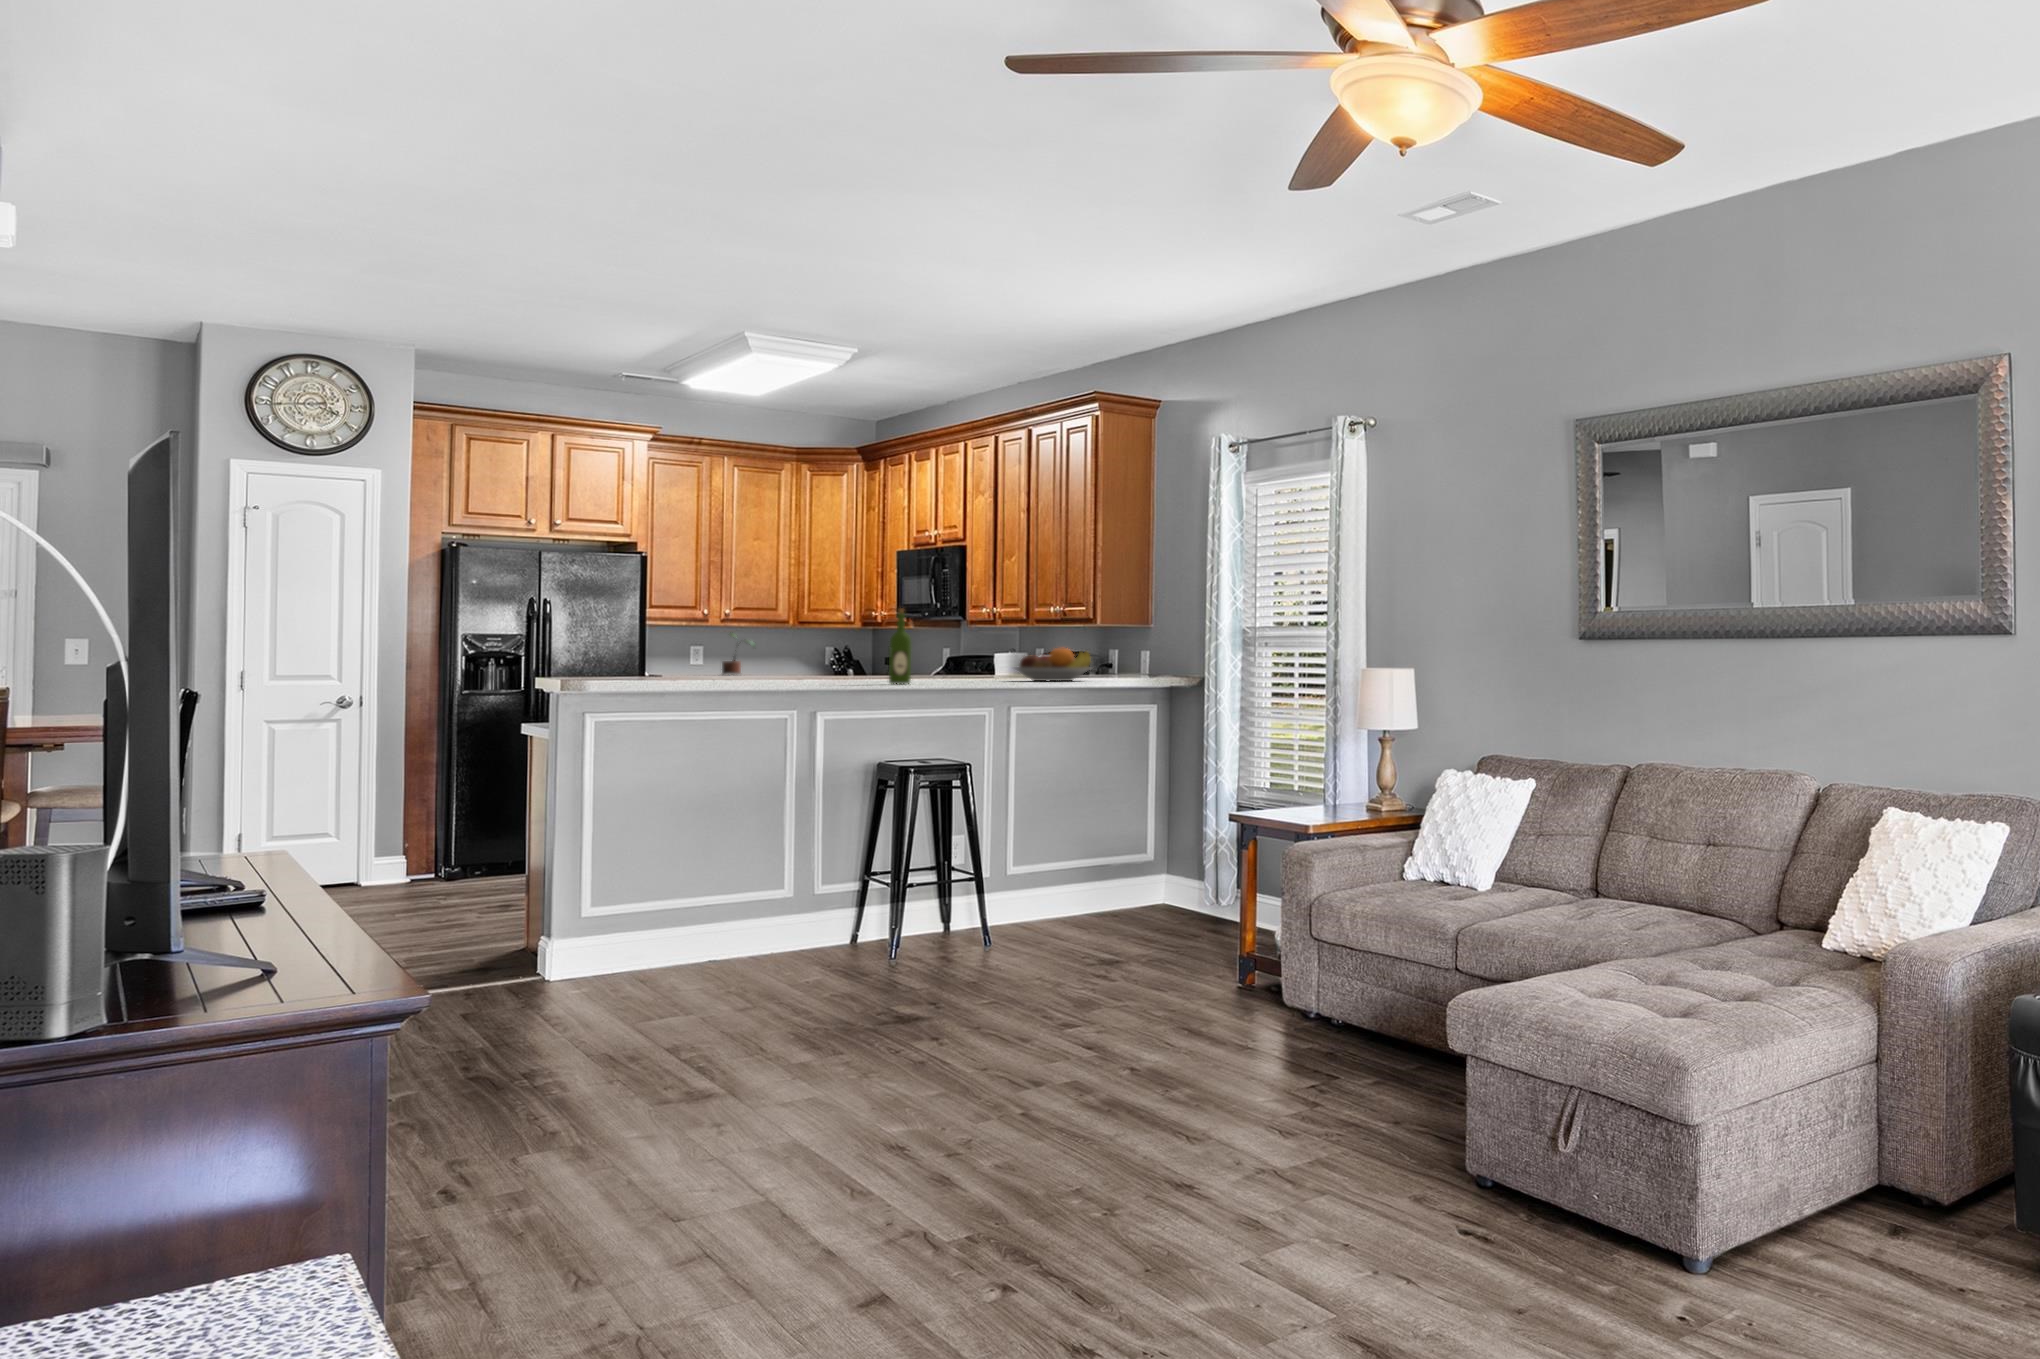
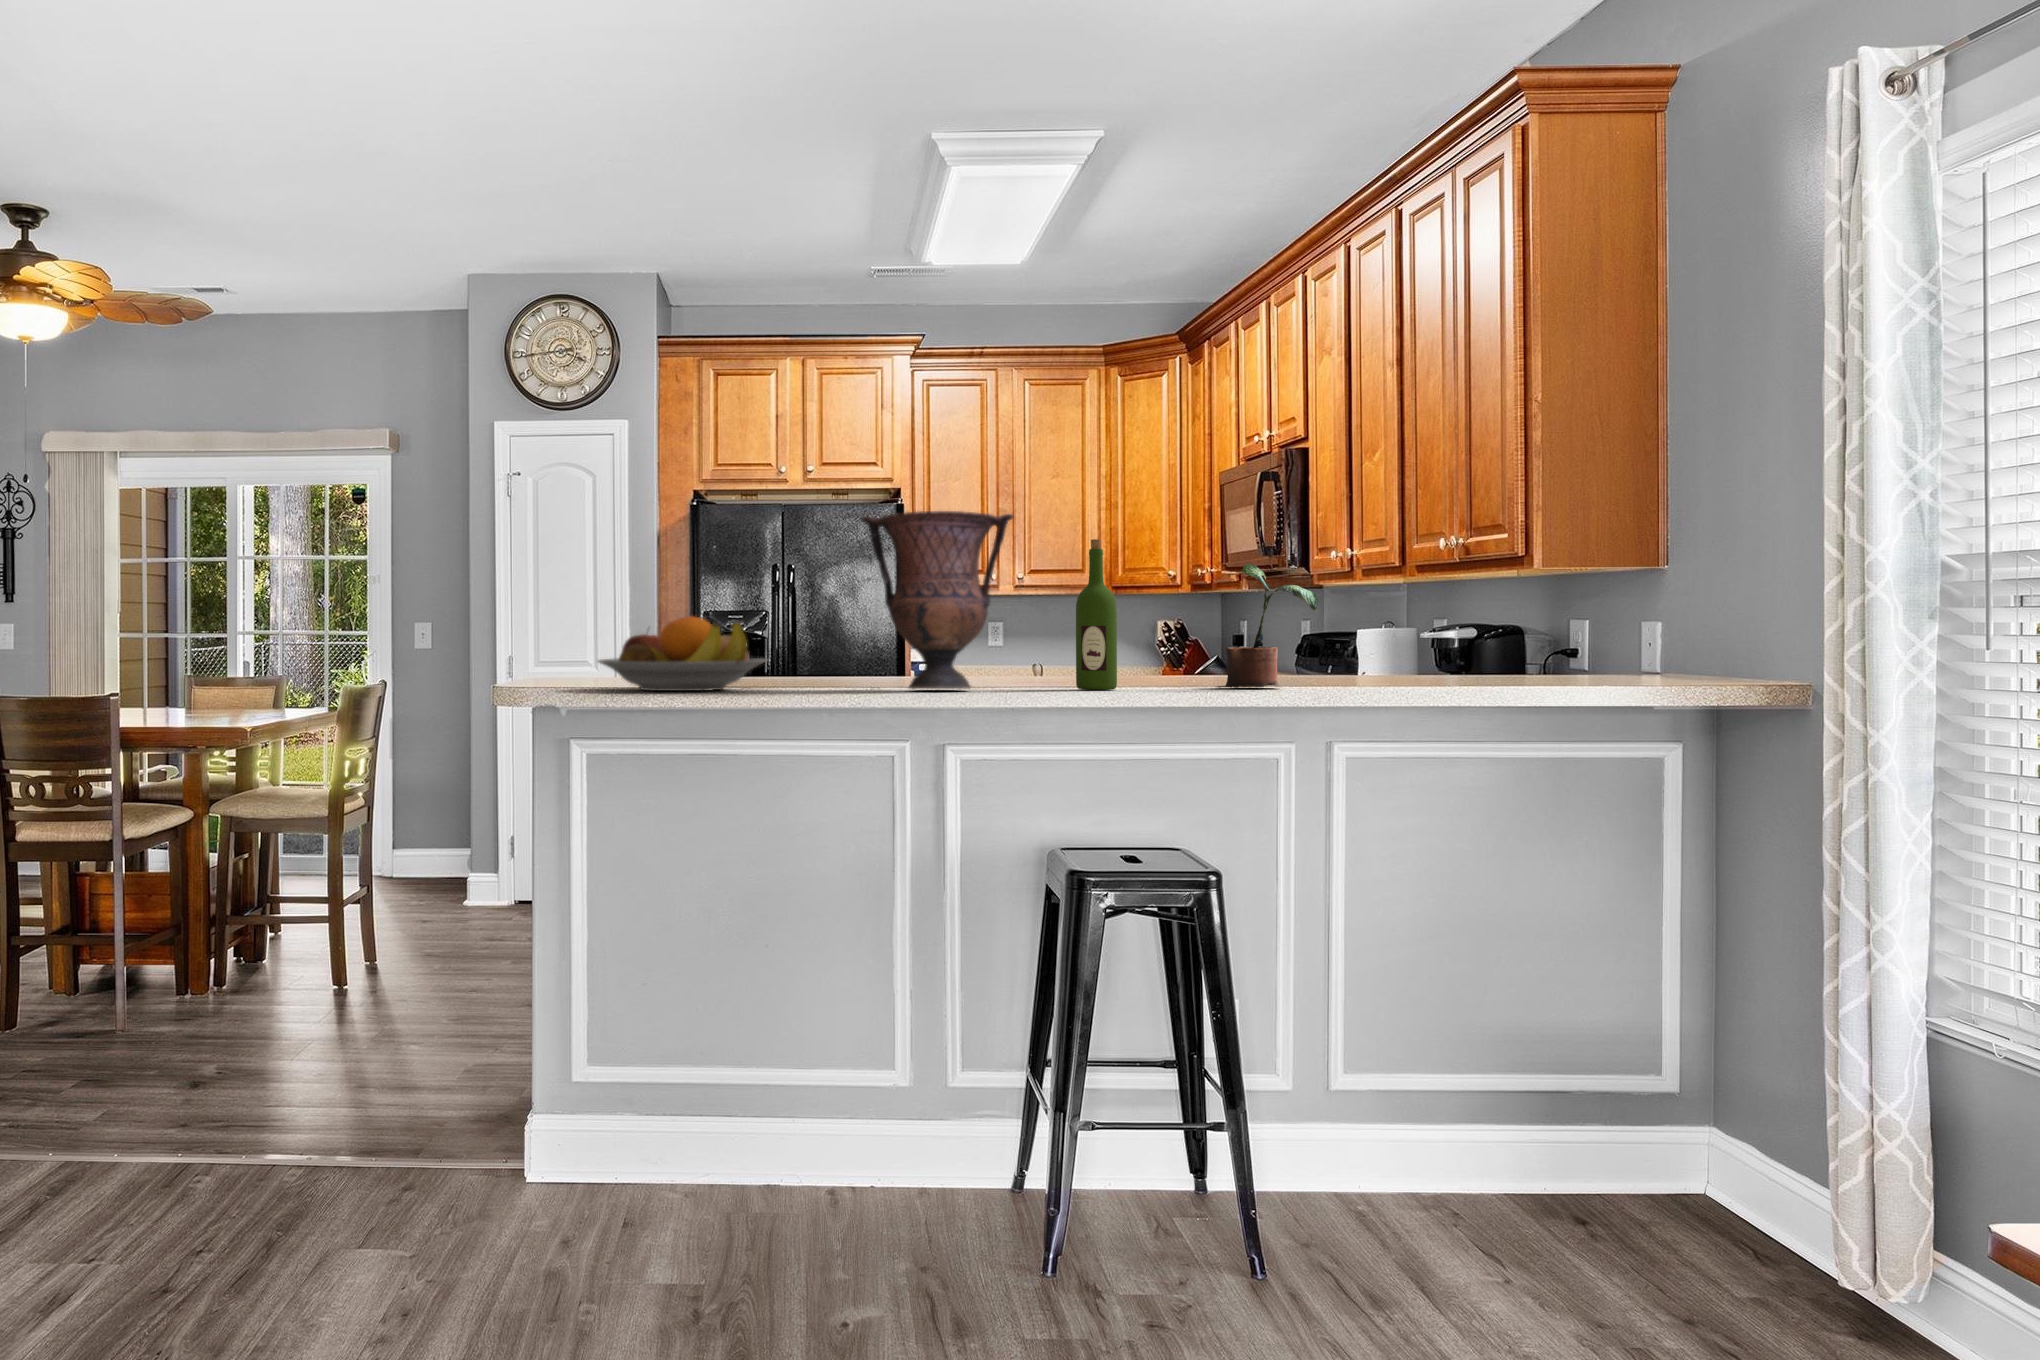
vase: none [773,592,862,685] -> present [861,511,1014,689]
potted plant: present [722,633,755,674] -> present [1216,564,1318,688]
fruit bowl: present [1015,648,1091,681] -> present [598,616,766,691]

